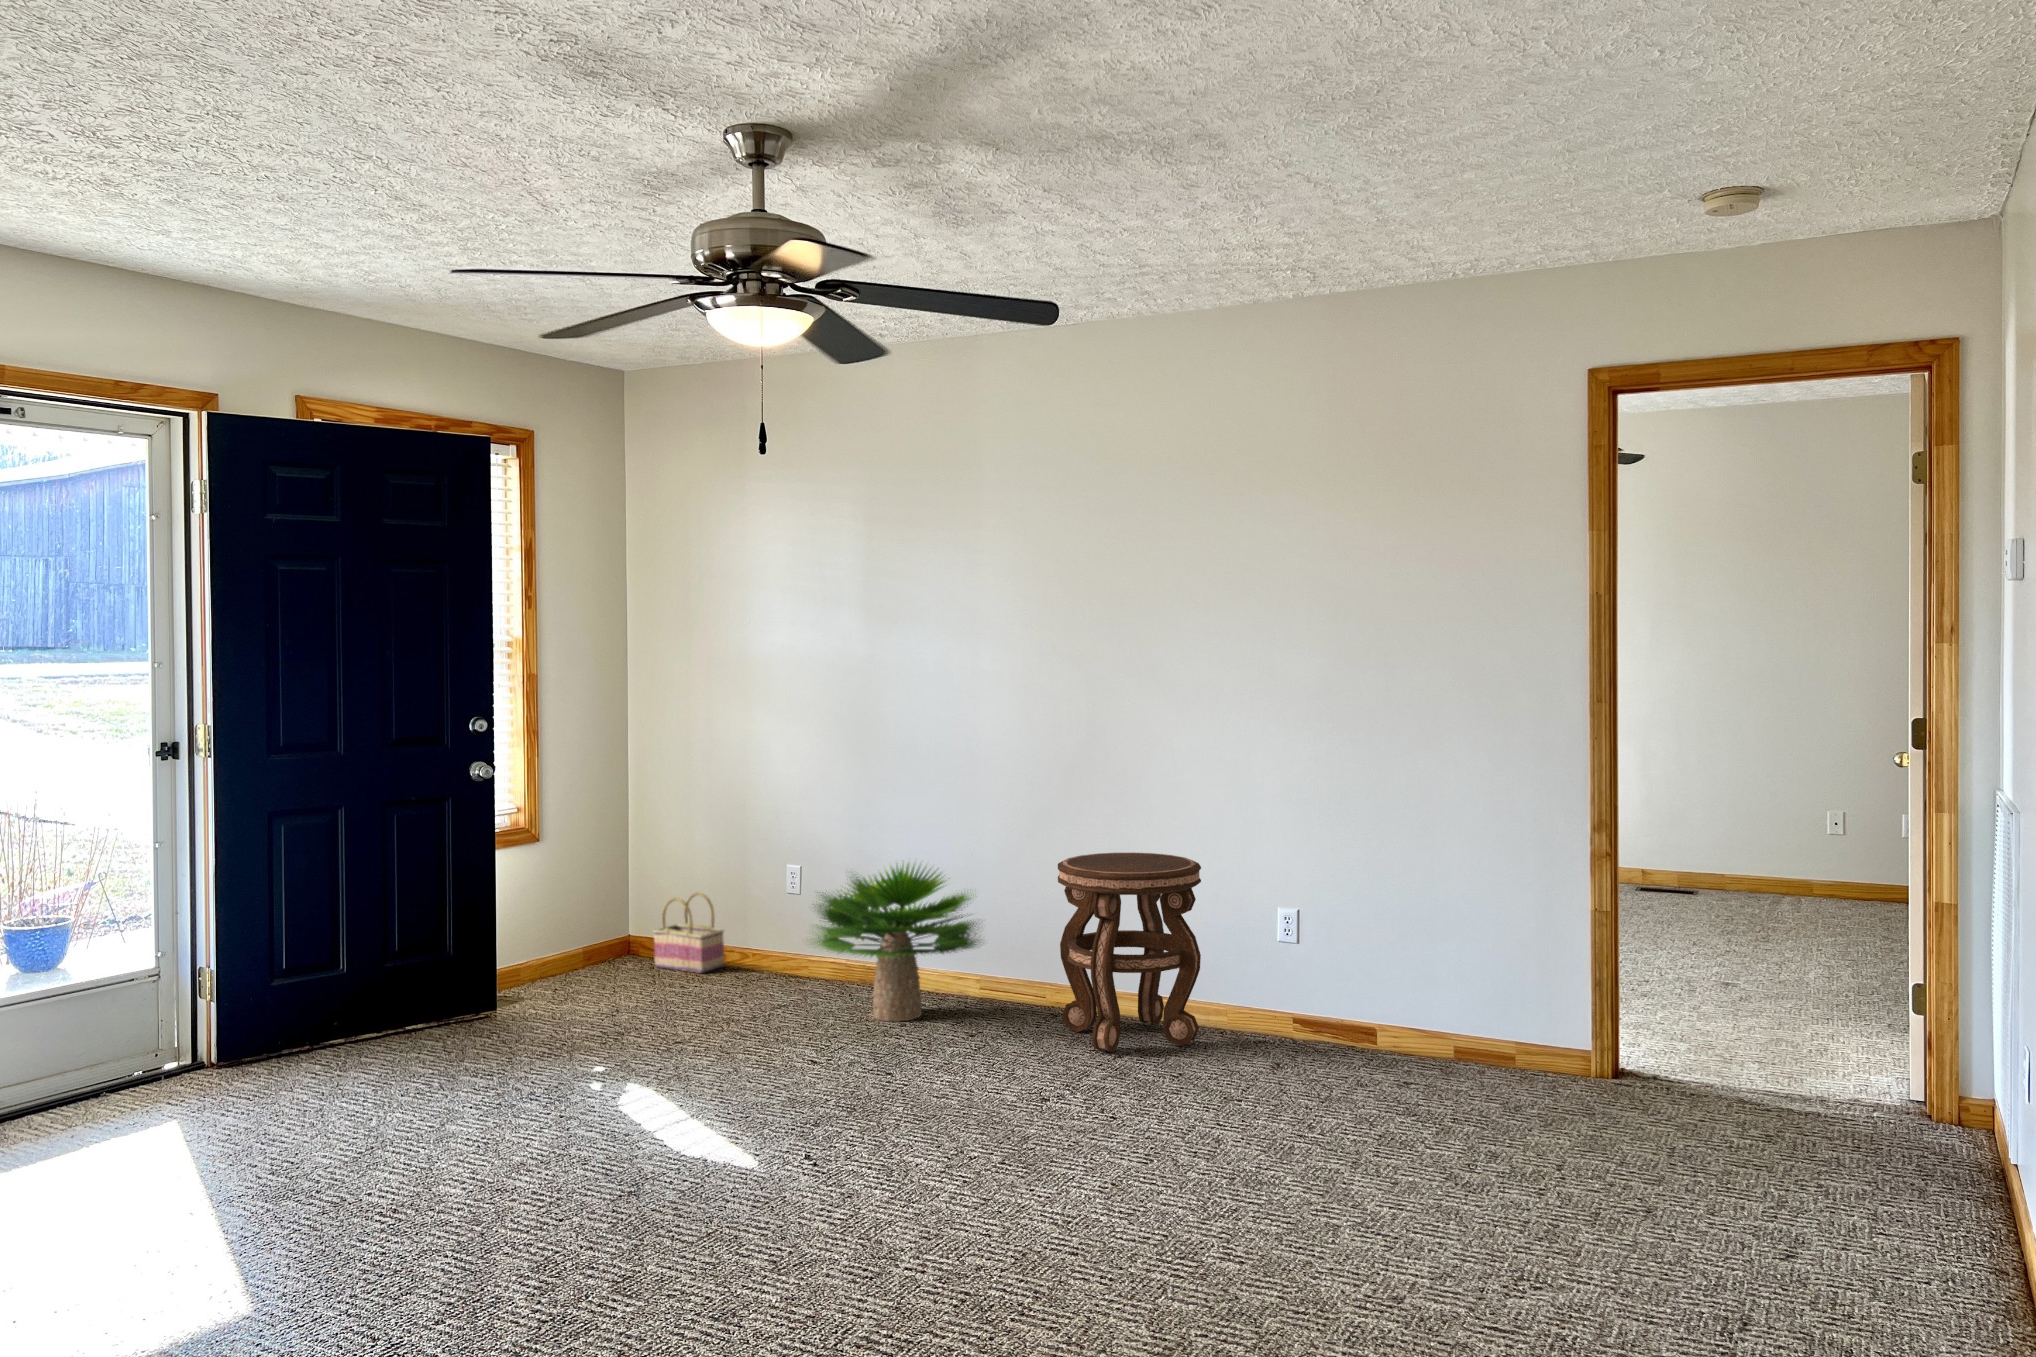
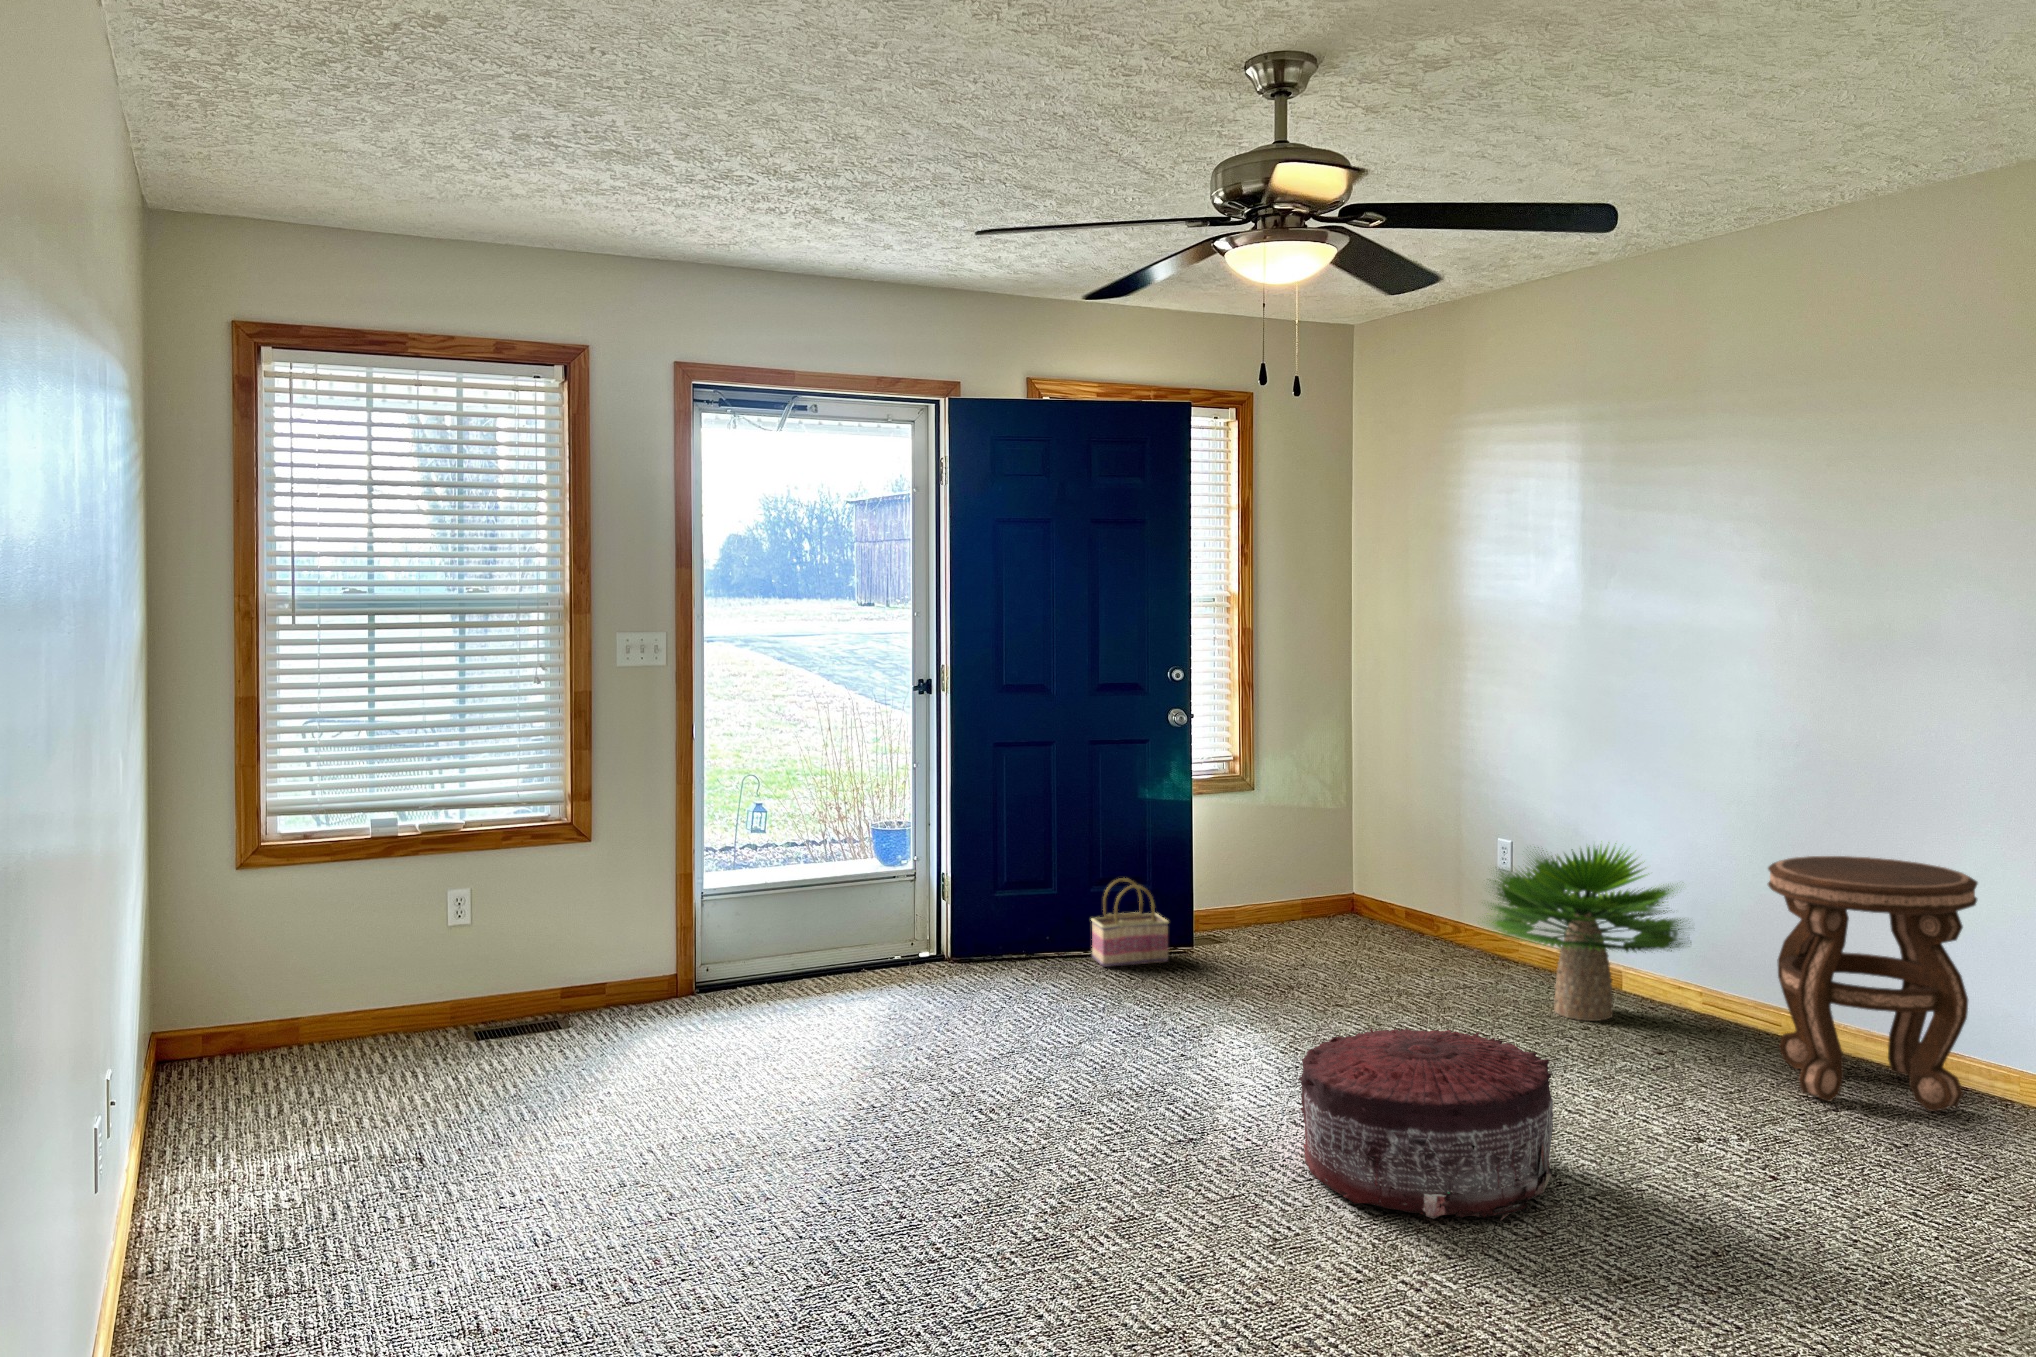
basket: present [654,893,724,973] -> present [1091,878,1169,967]
pouf: none [746,1037,973,1213] -> present [1299,1027,1553,1221]

